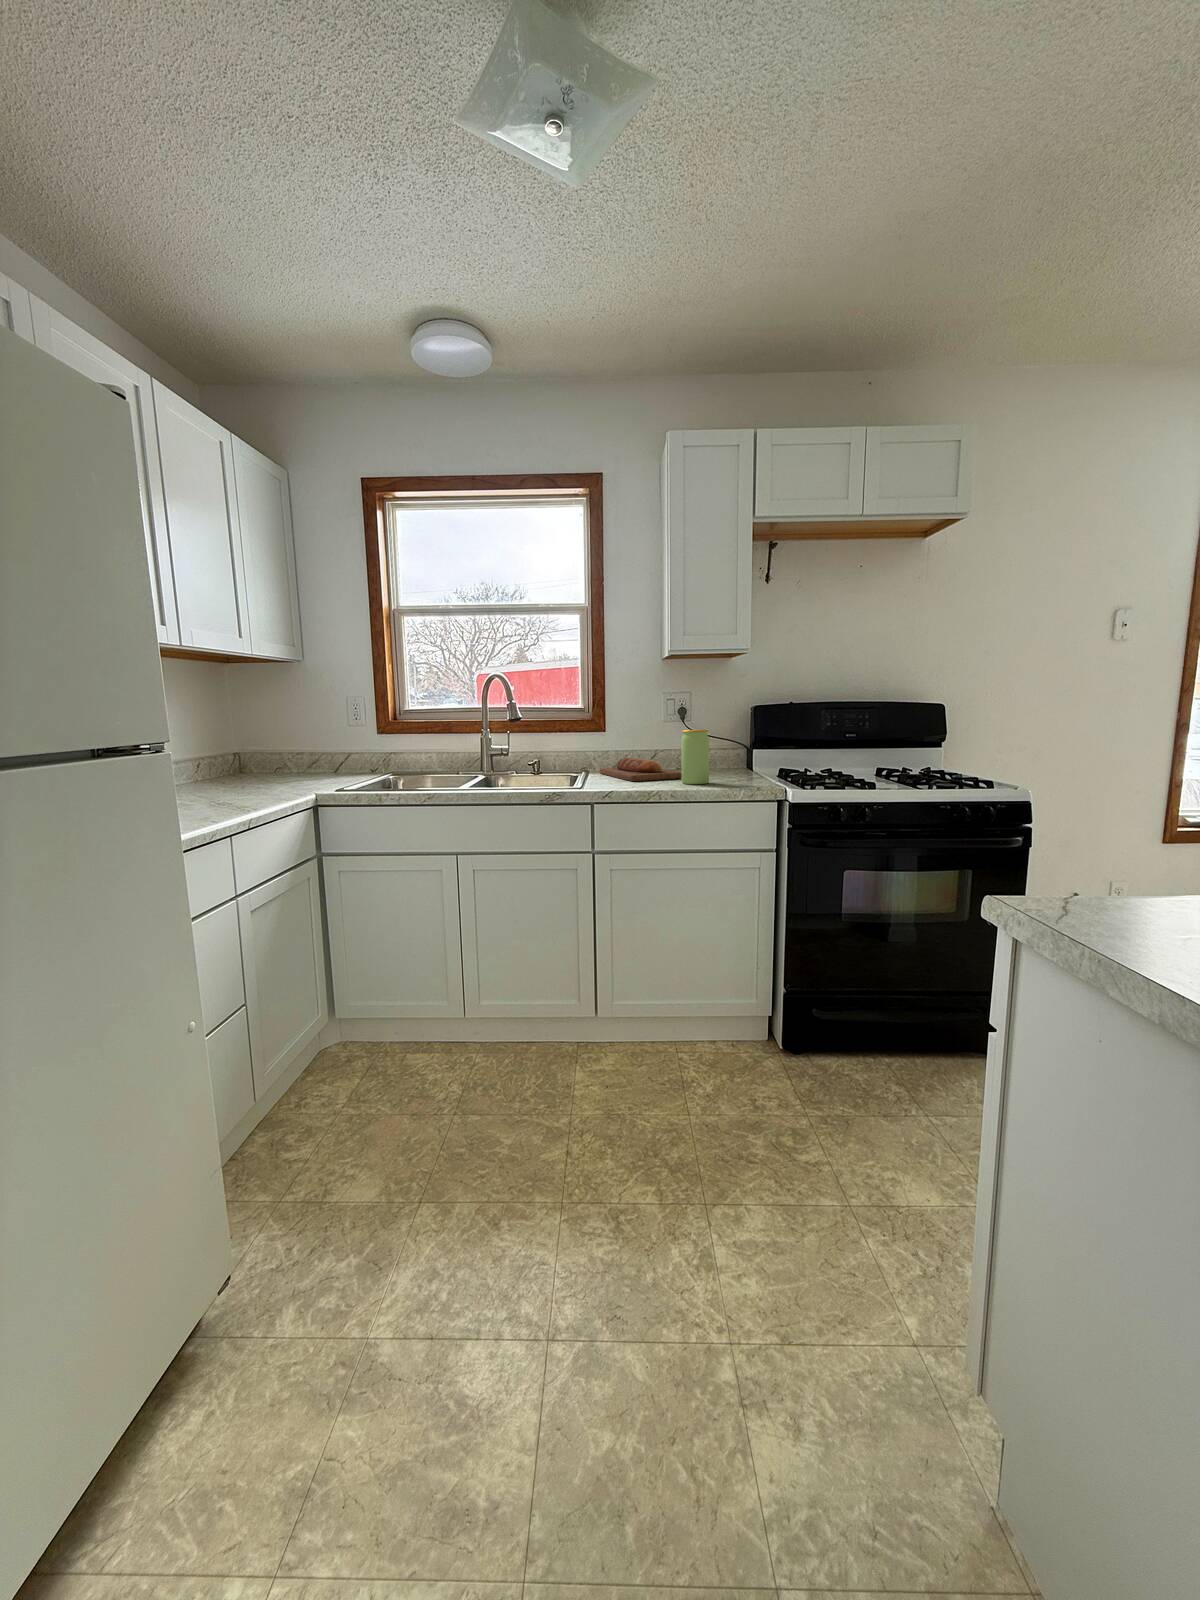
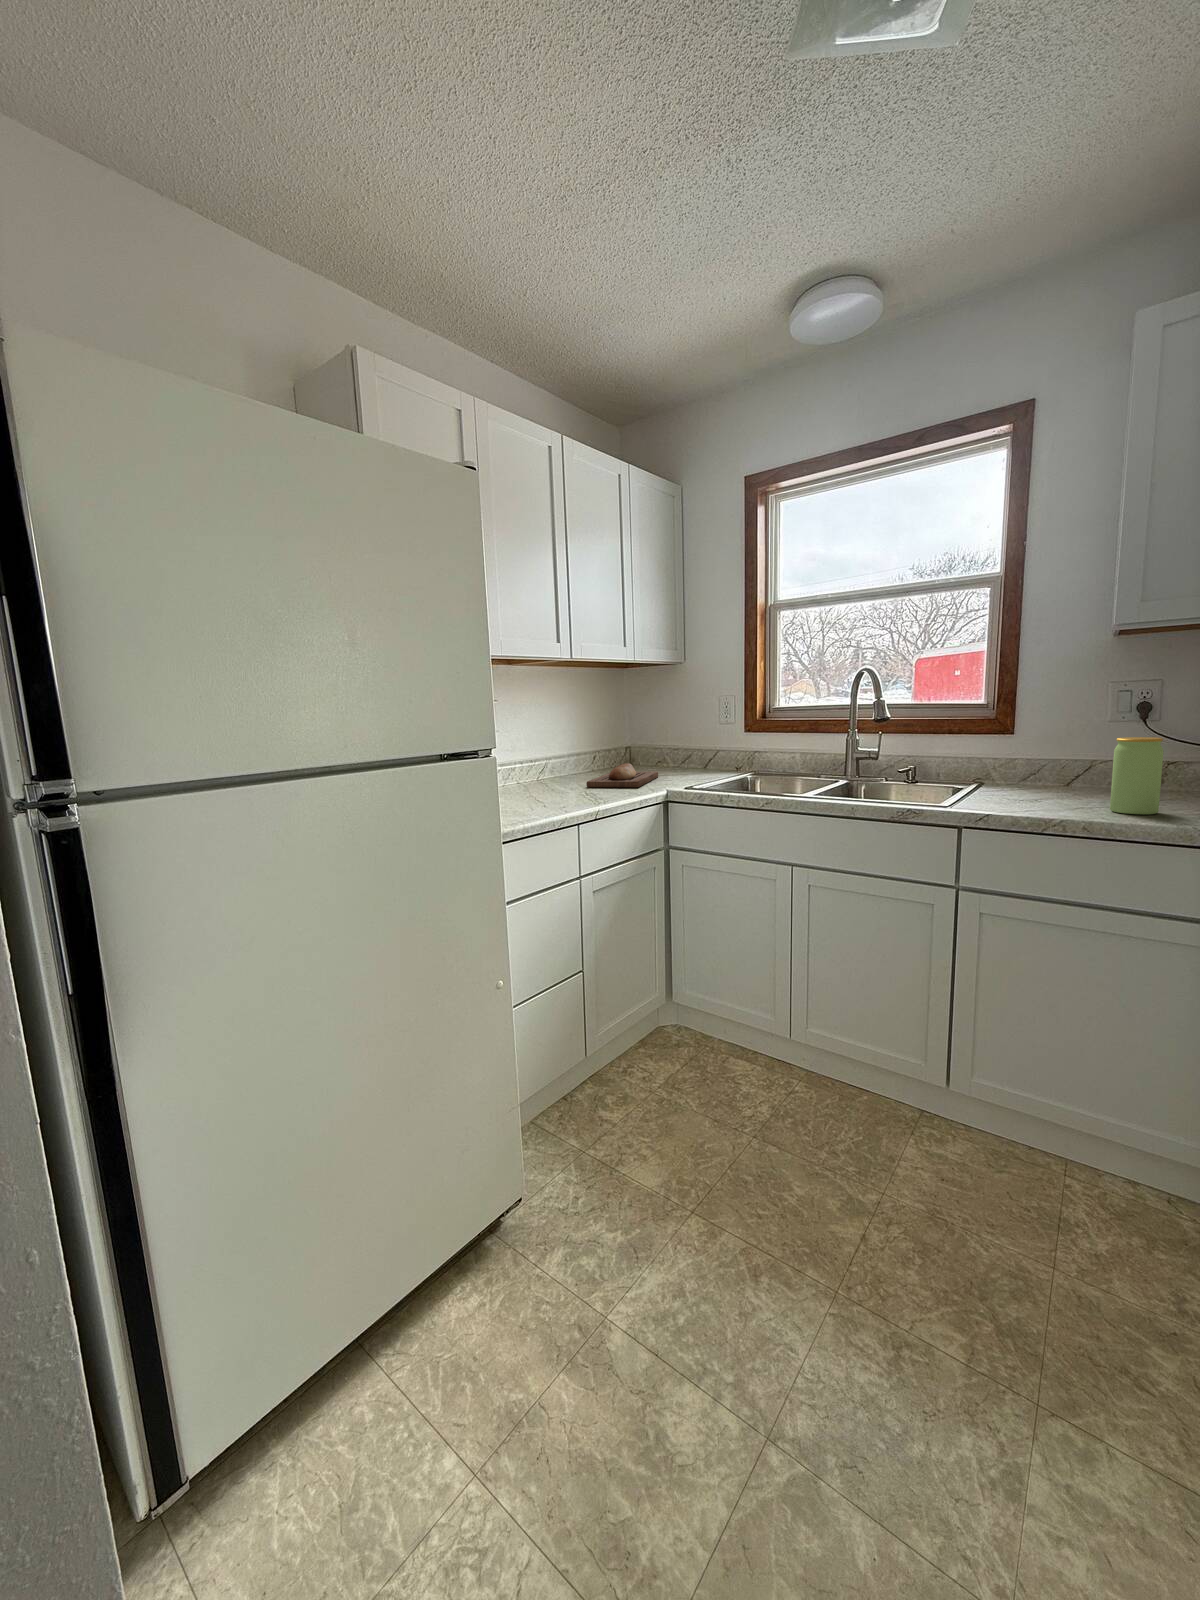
bread loaf: present [599,758,682,781] -> present [586,763,658,787]

